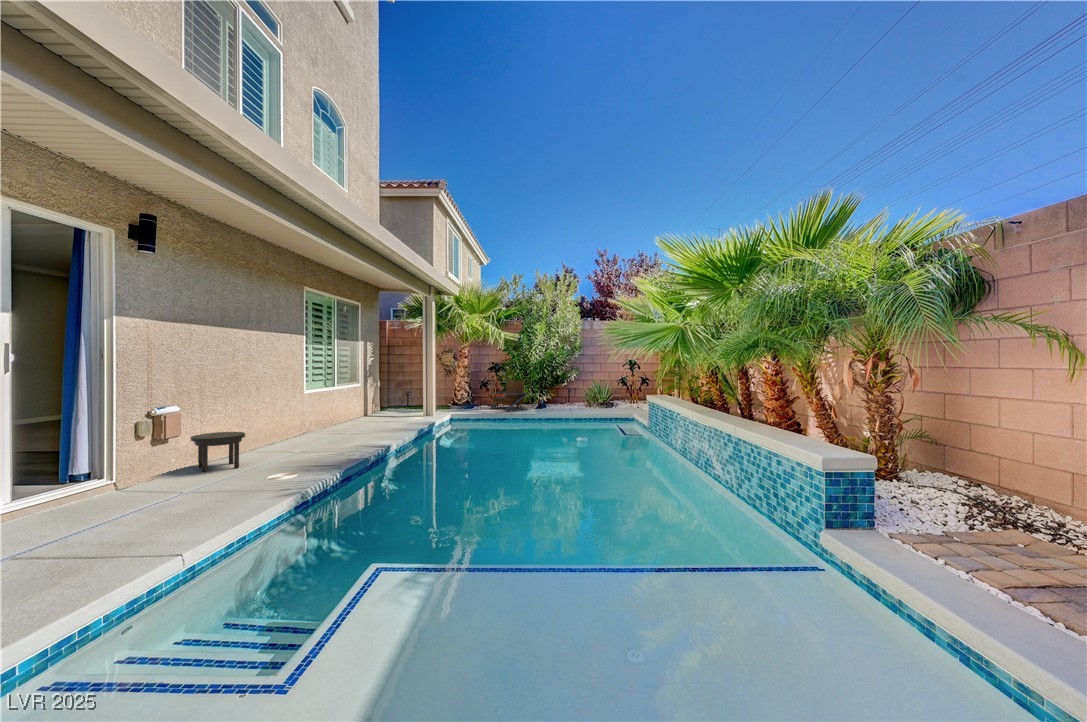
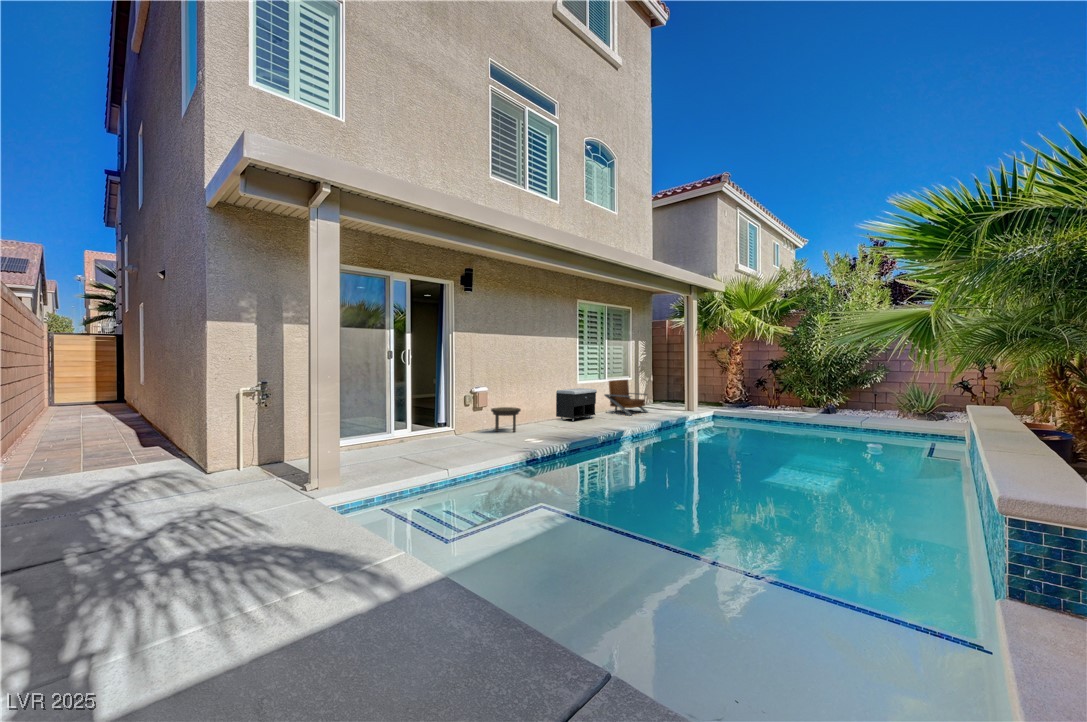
lounge chair: present [490,380,528,411] -> present [605,380,648,416]
storage bench: none [281,400,335,443] -> present [556,388,597,421]

